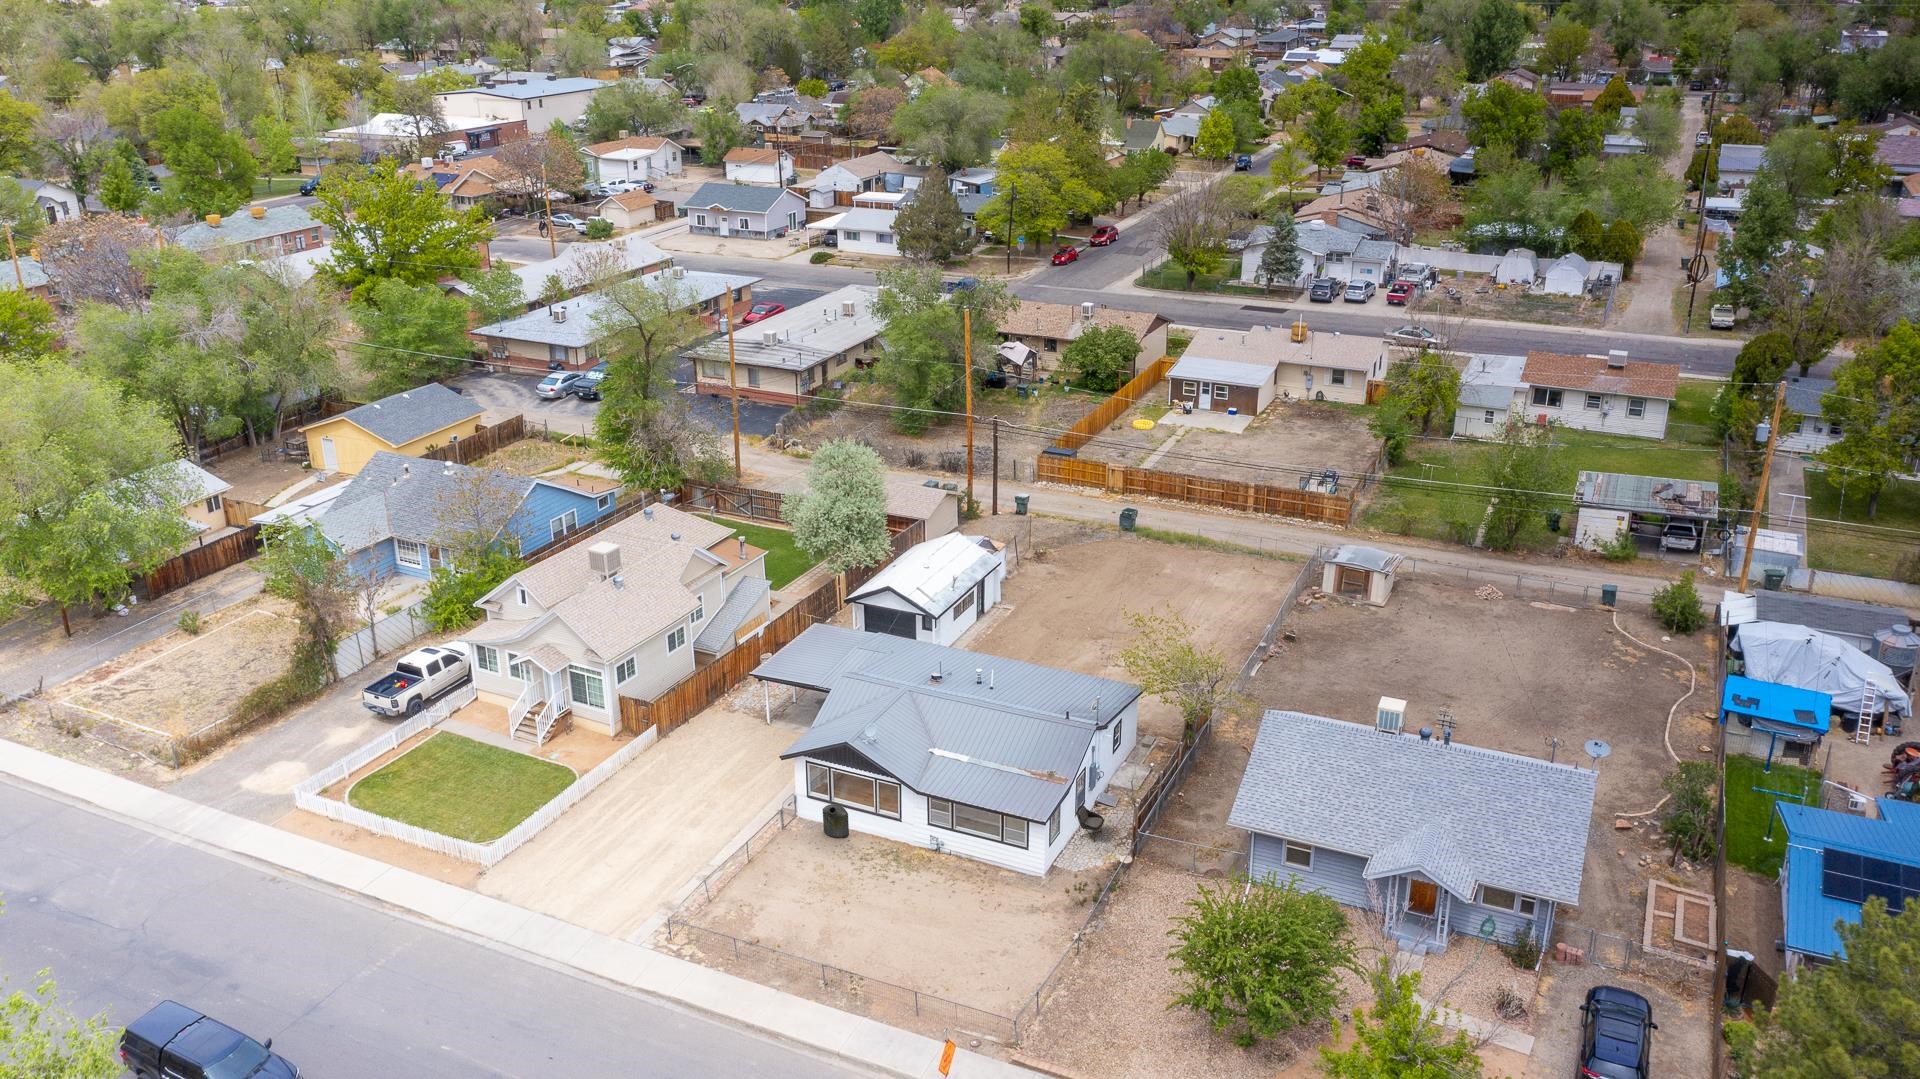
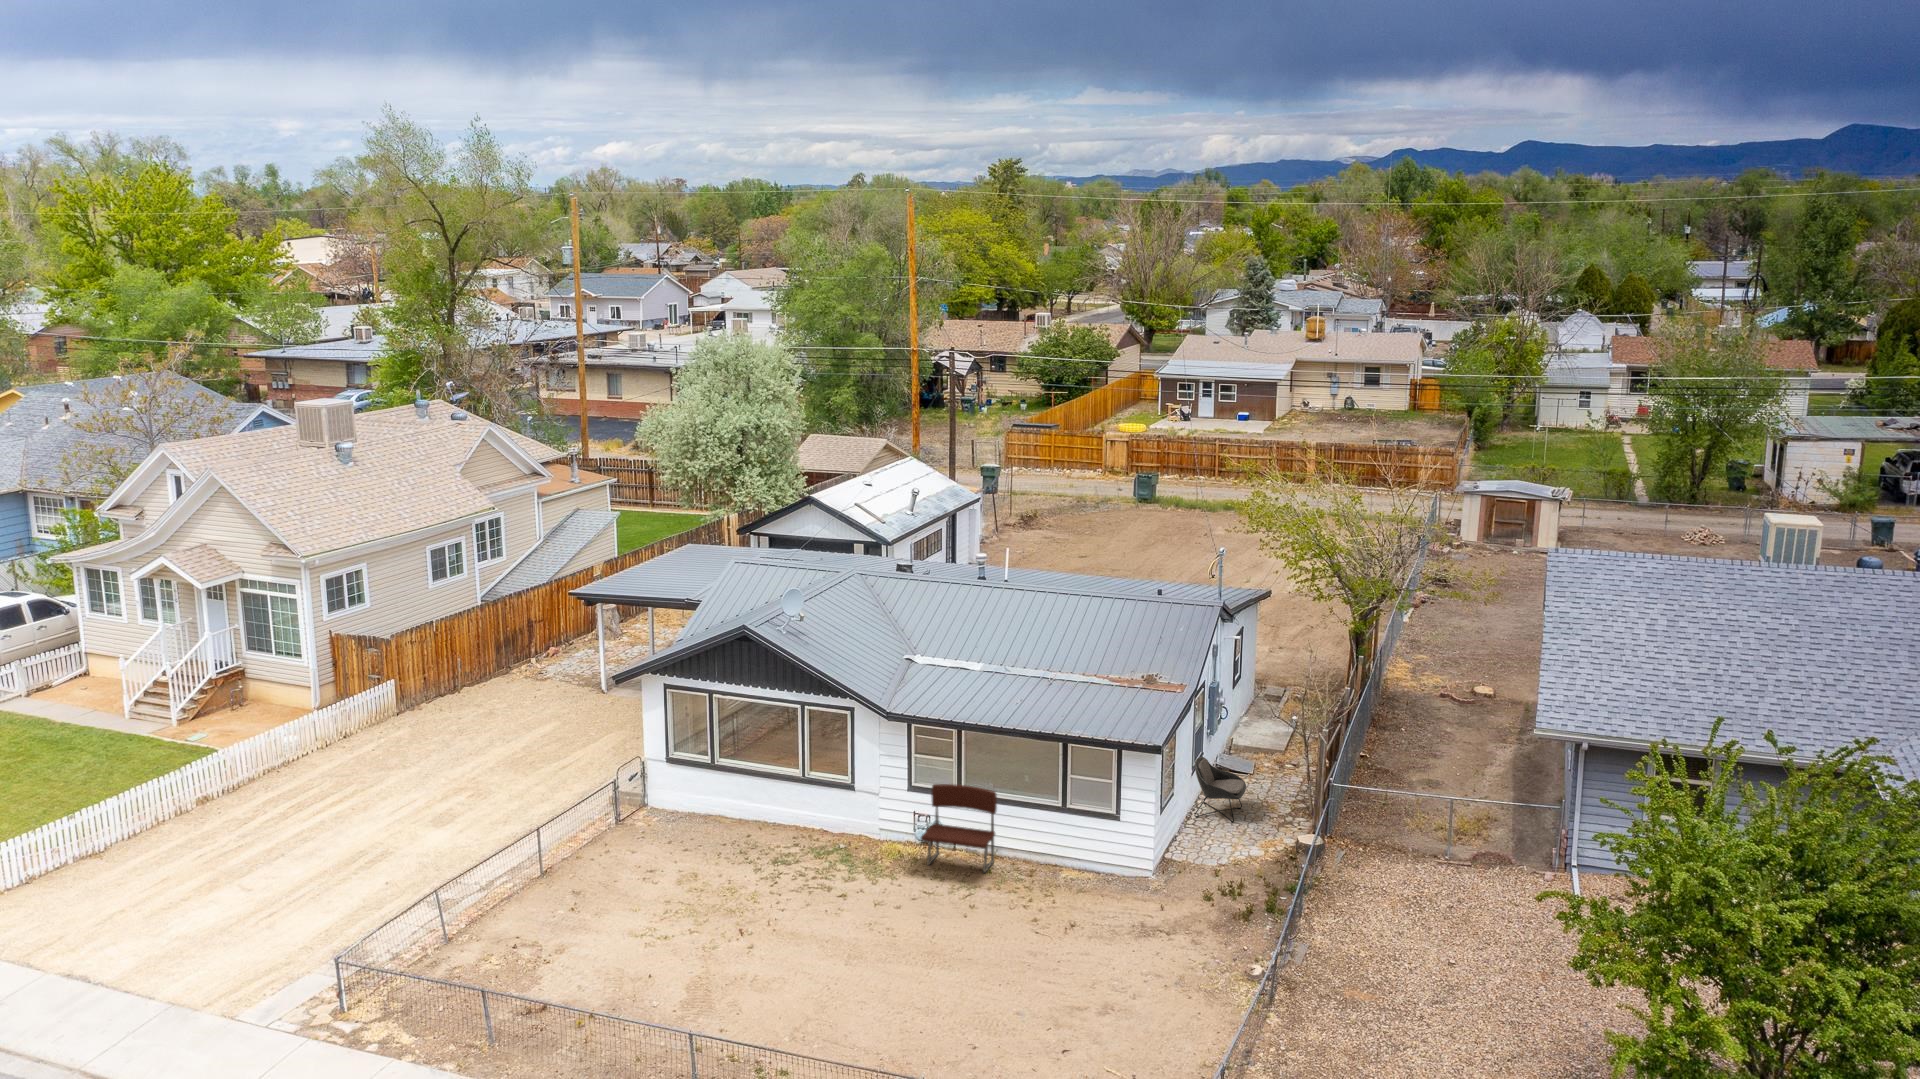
trash can: present [823,804,849,838] -> none [697,764,749,832]
bench: none [932,825,969,871] -> present [921,784,997,873]

